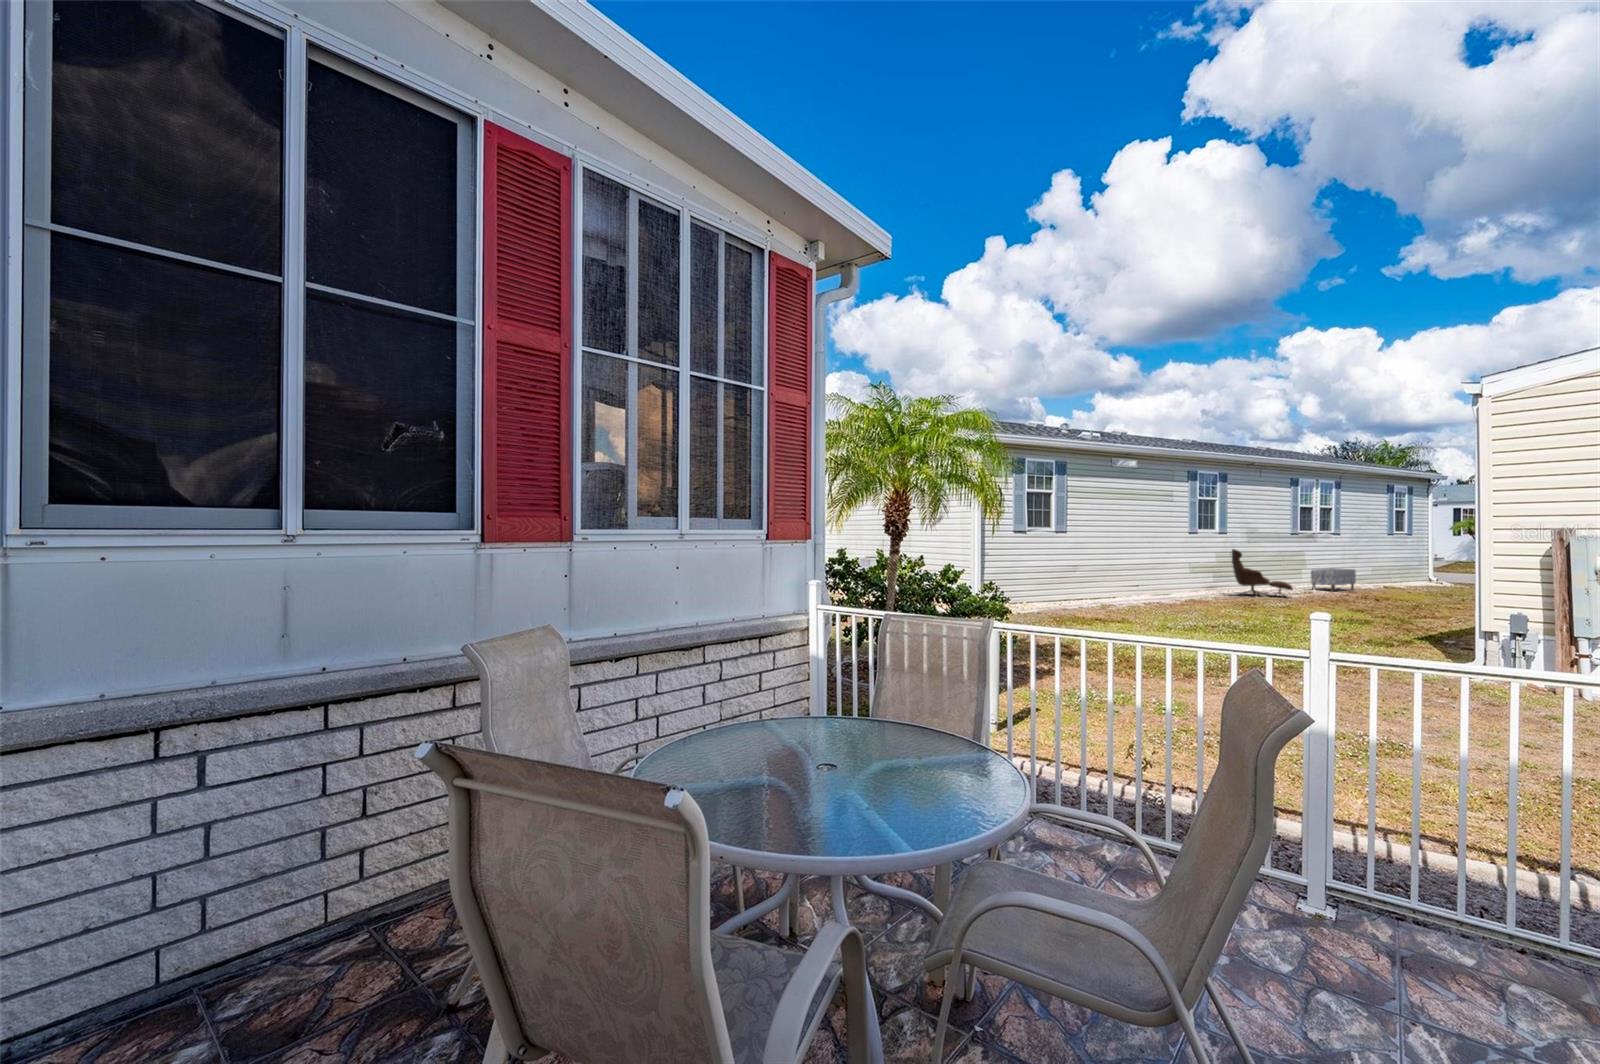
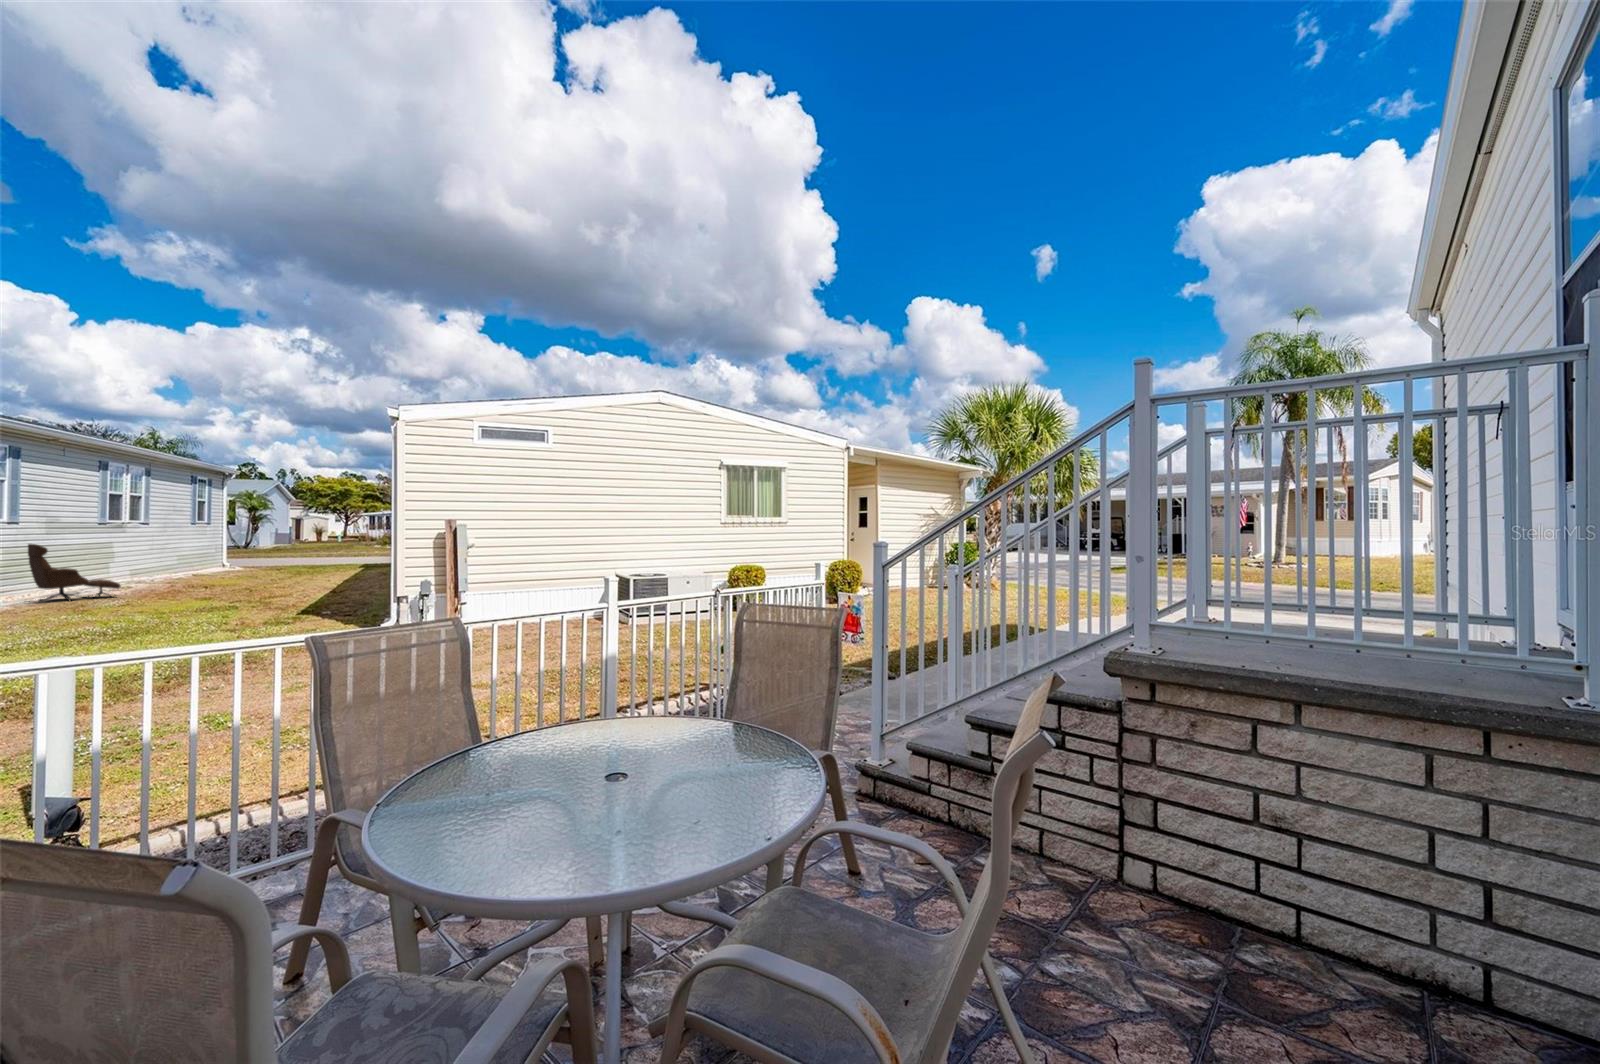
bench: present [1311,568,1356,592] -> none [122,561,172,588]

